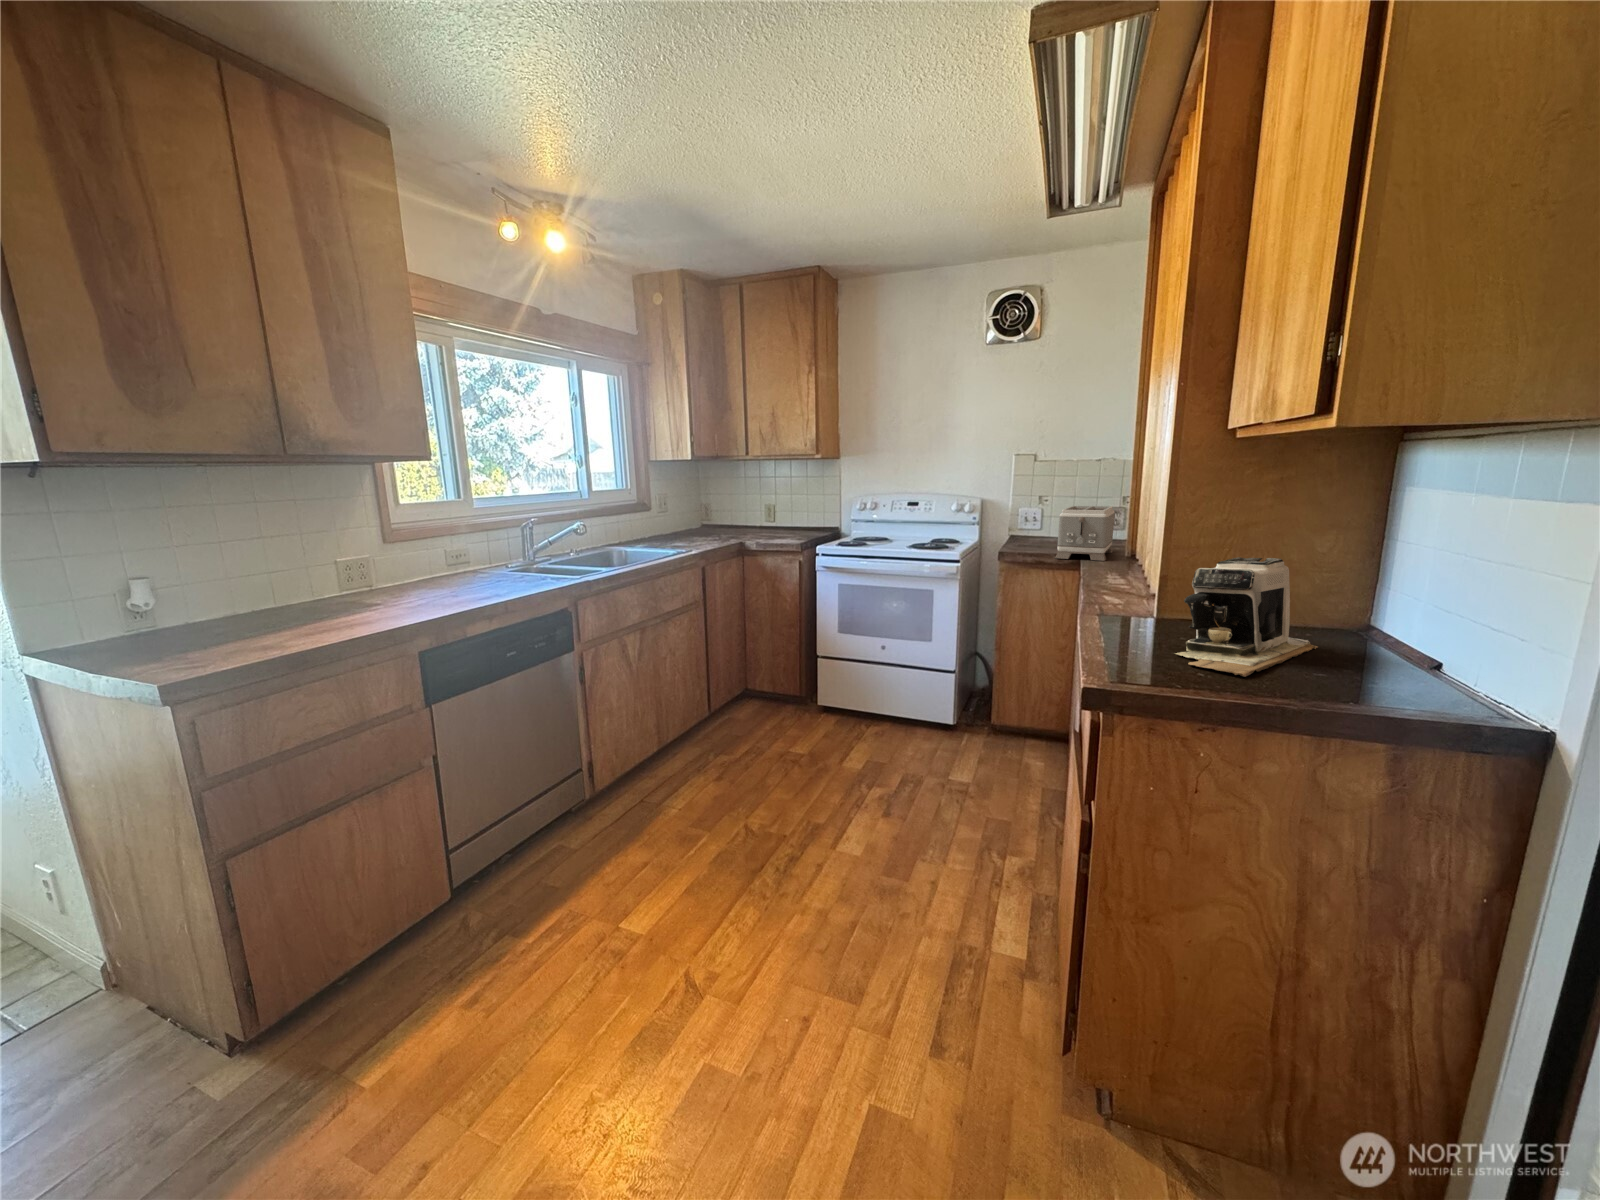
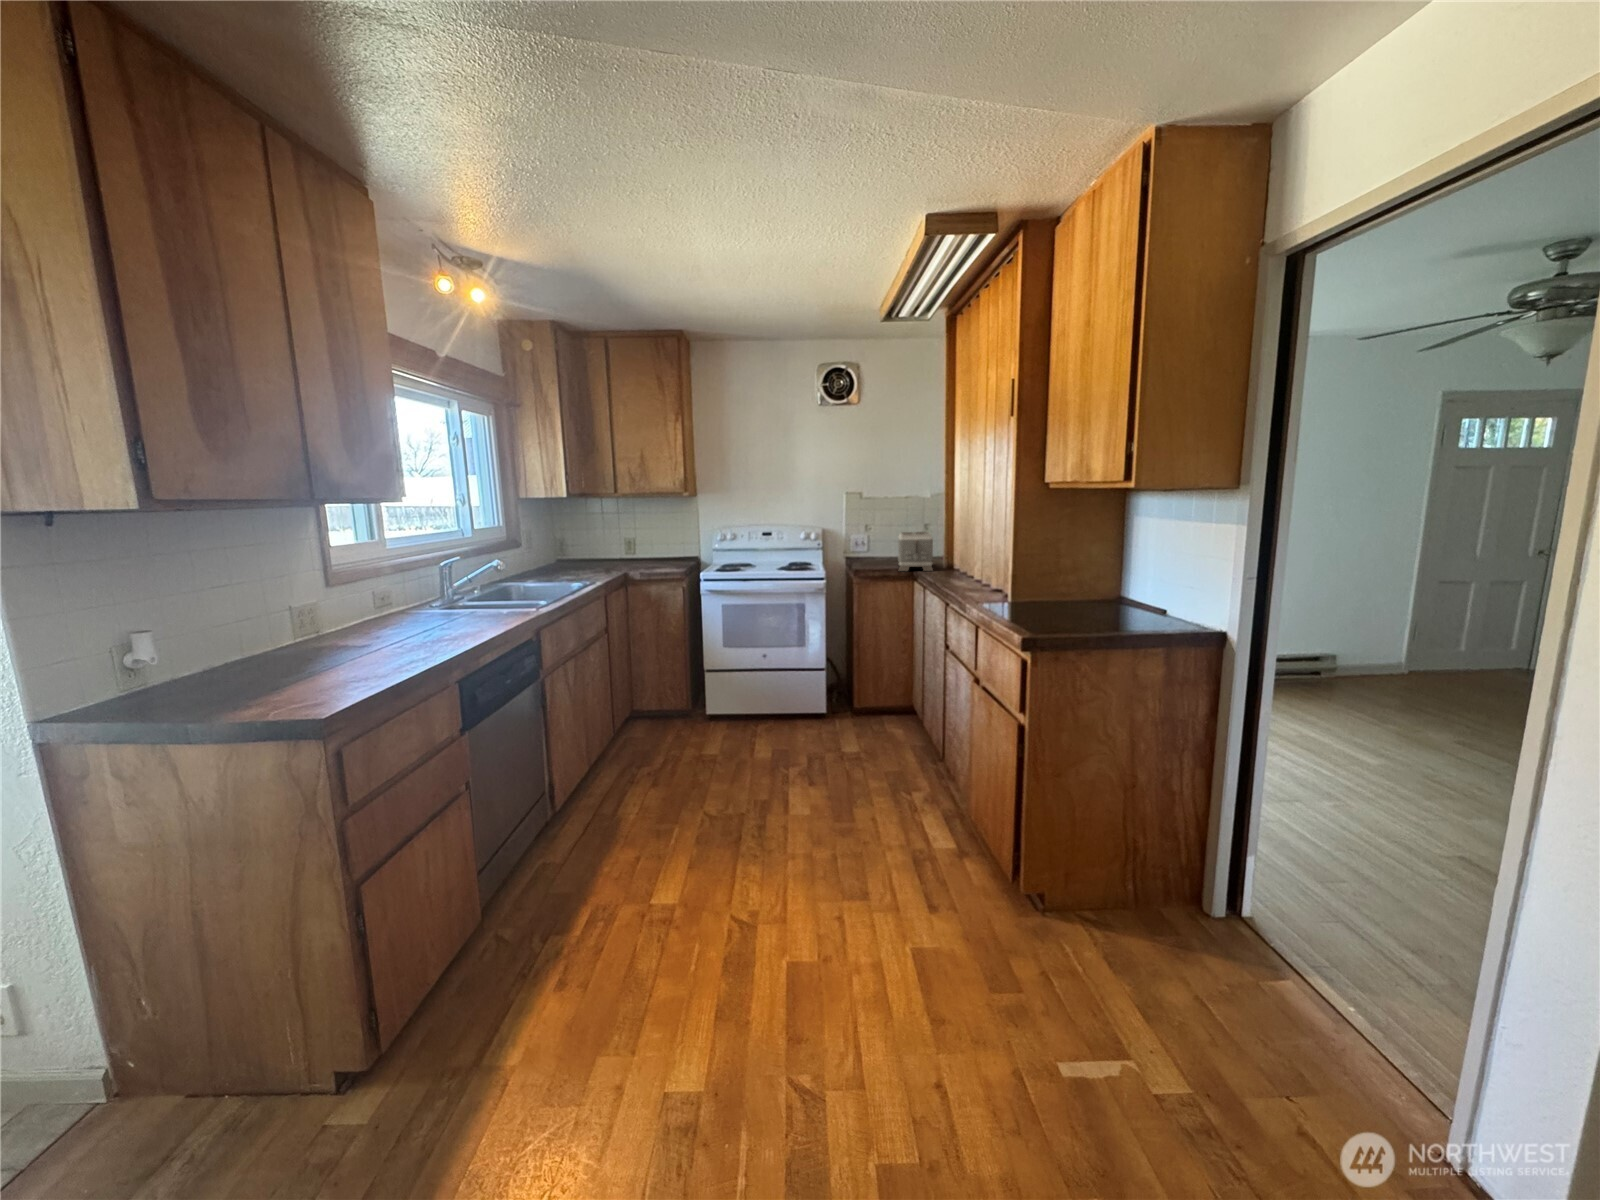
coffee maker: present [1176,557,1317,677] -> none [1043,559,1105,625]

